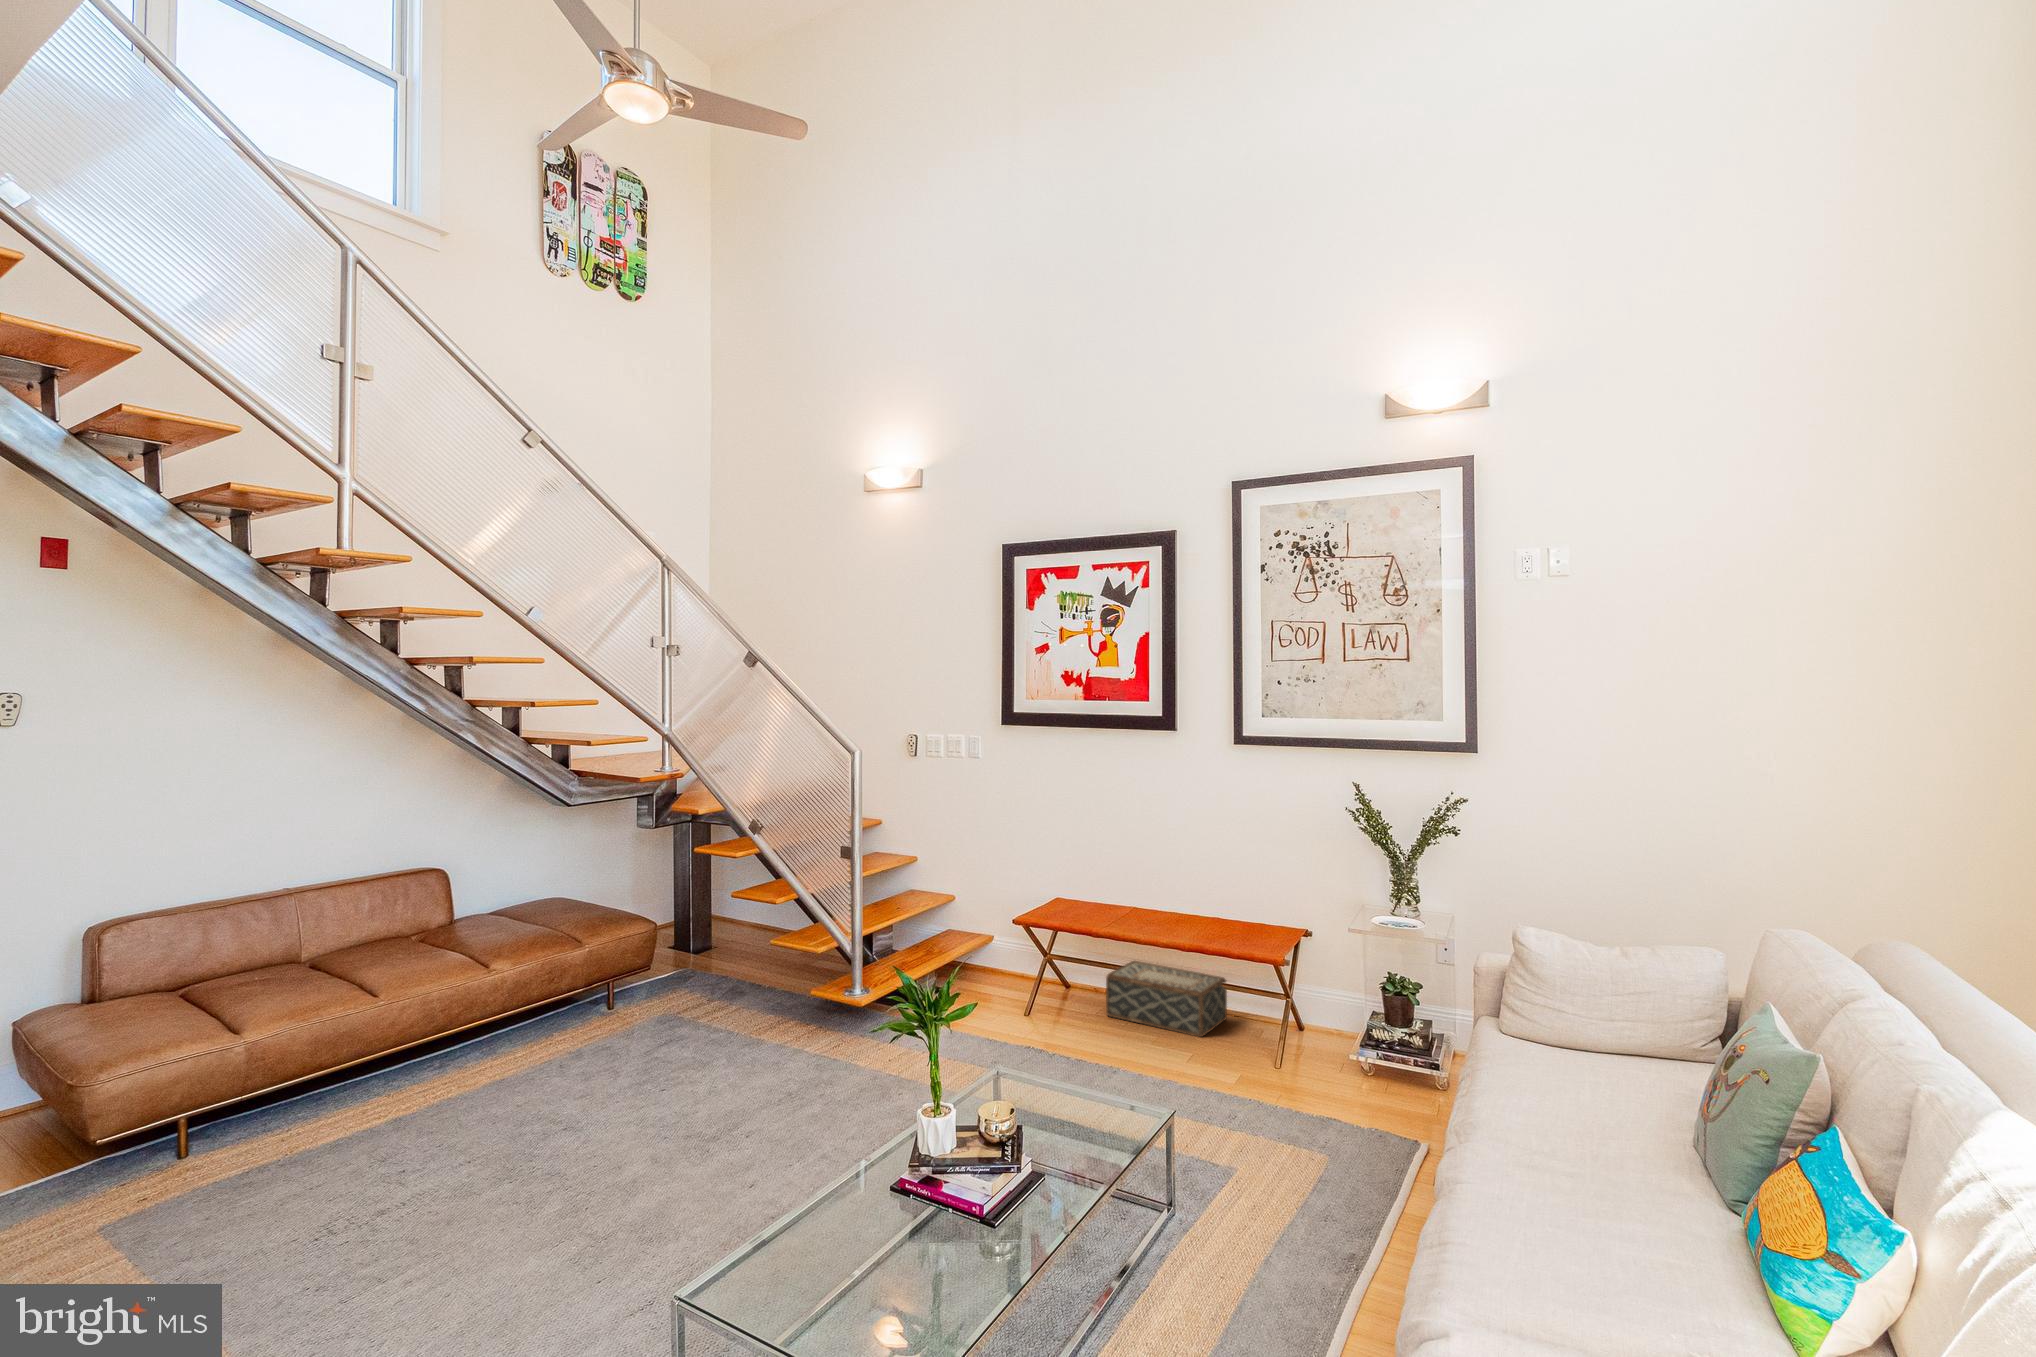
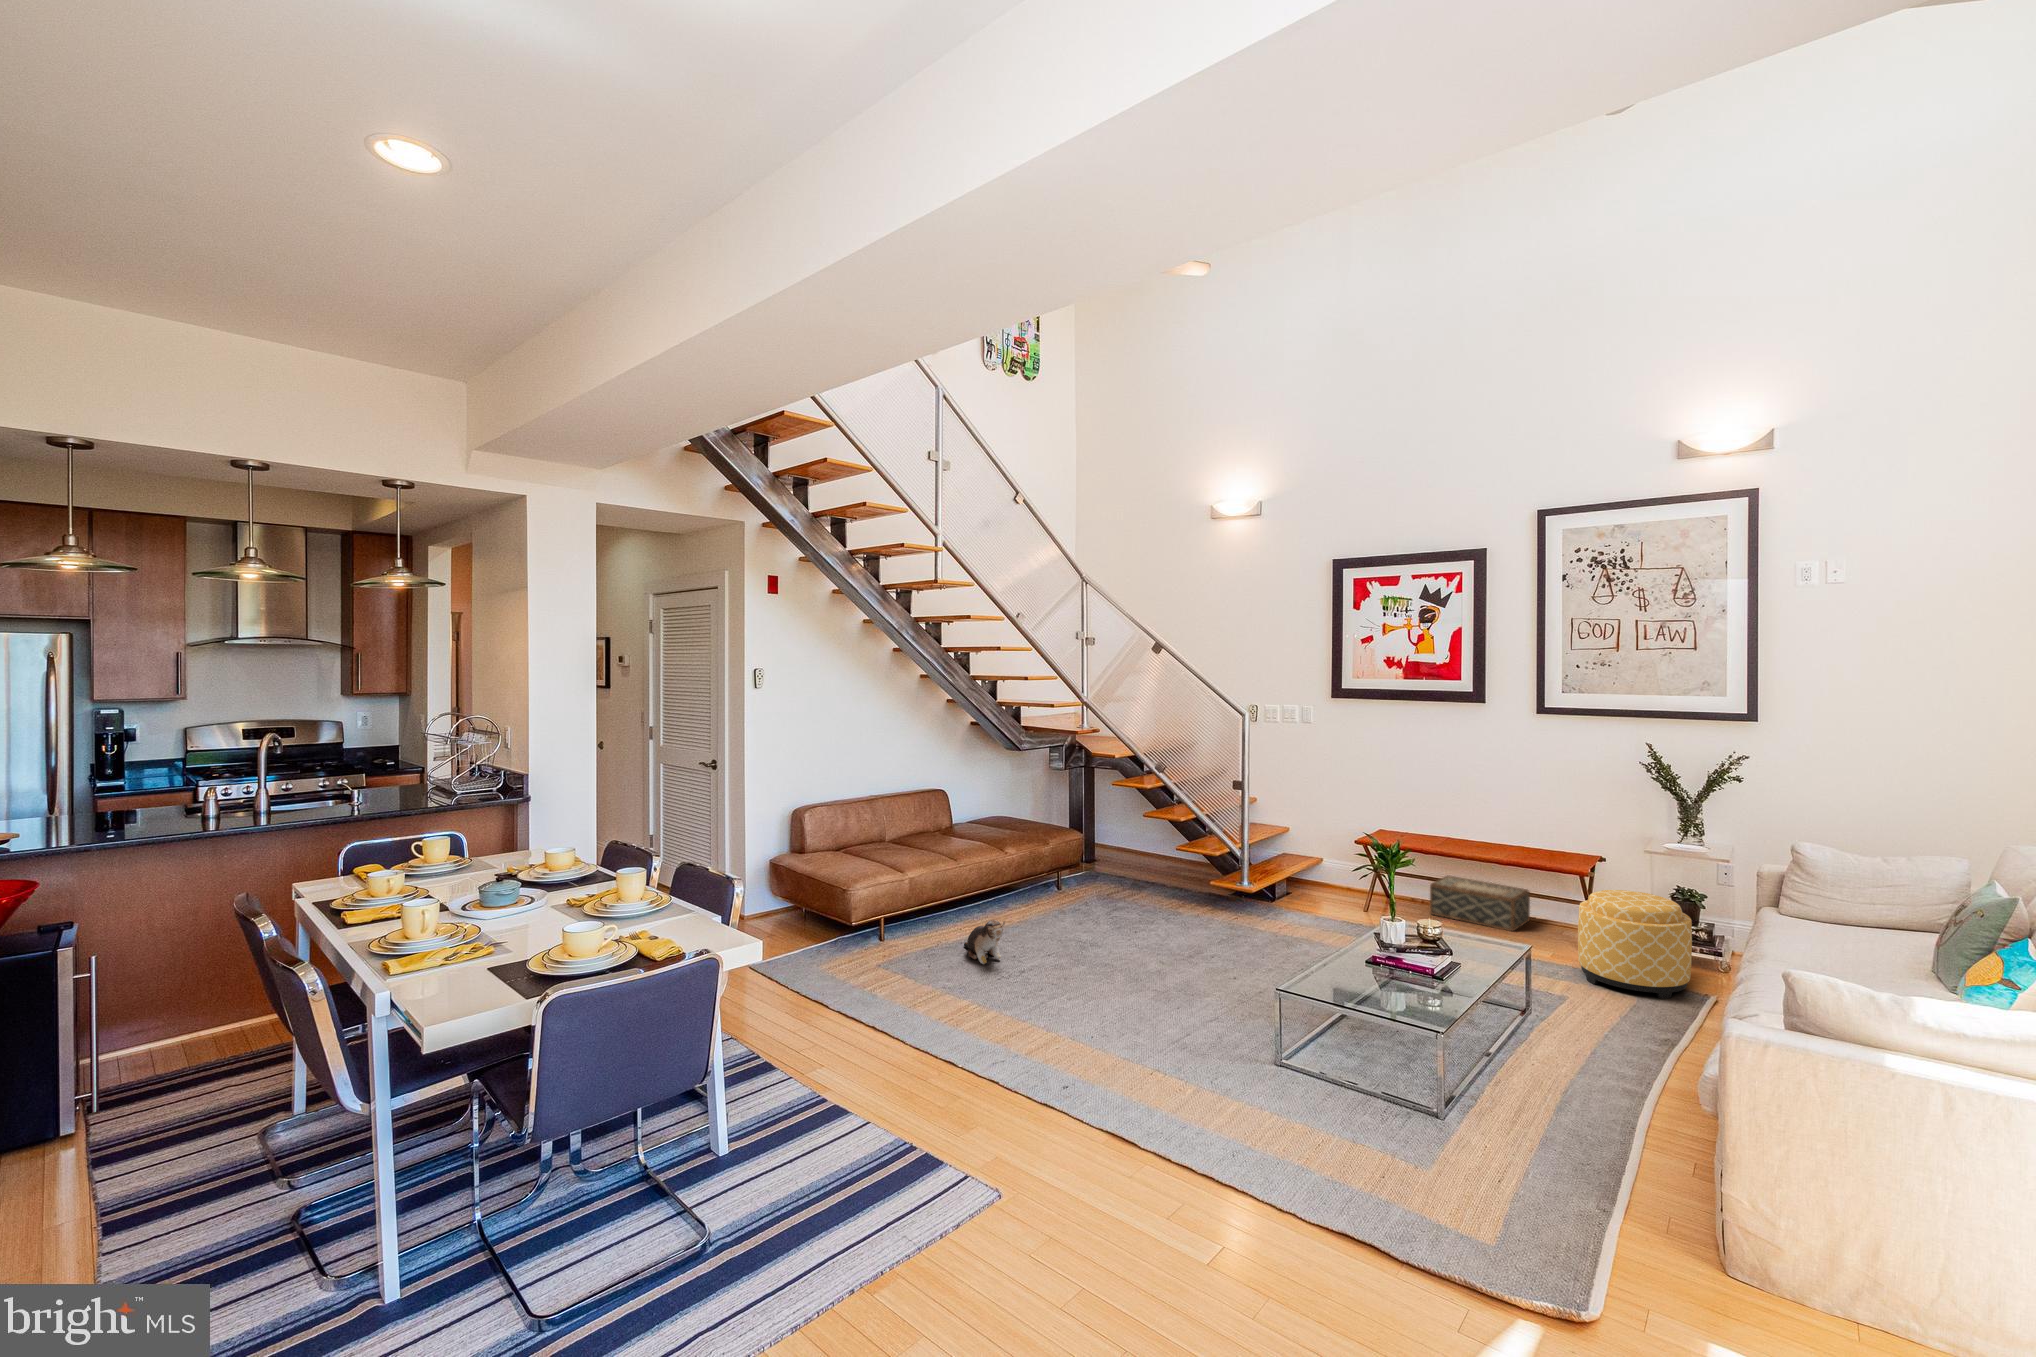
ottoman: none [1263,983,1398,1139] -> present [1578,890,1692,998]
plush toy: none [348,1082,402,1158] -> present [964,920,1005,964]

